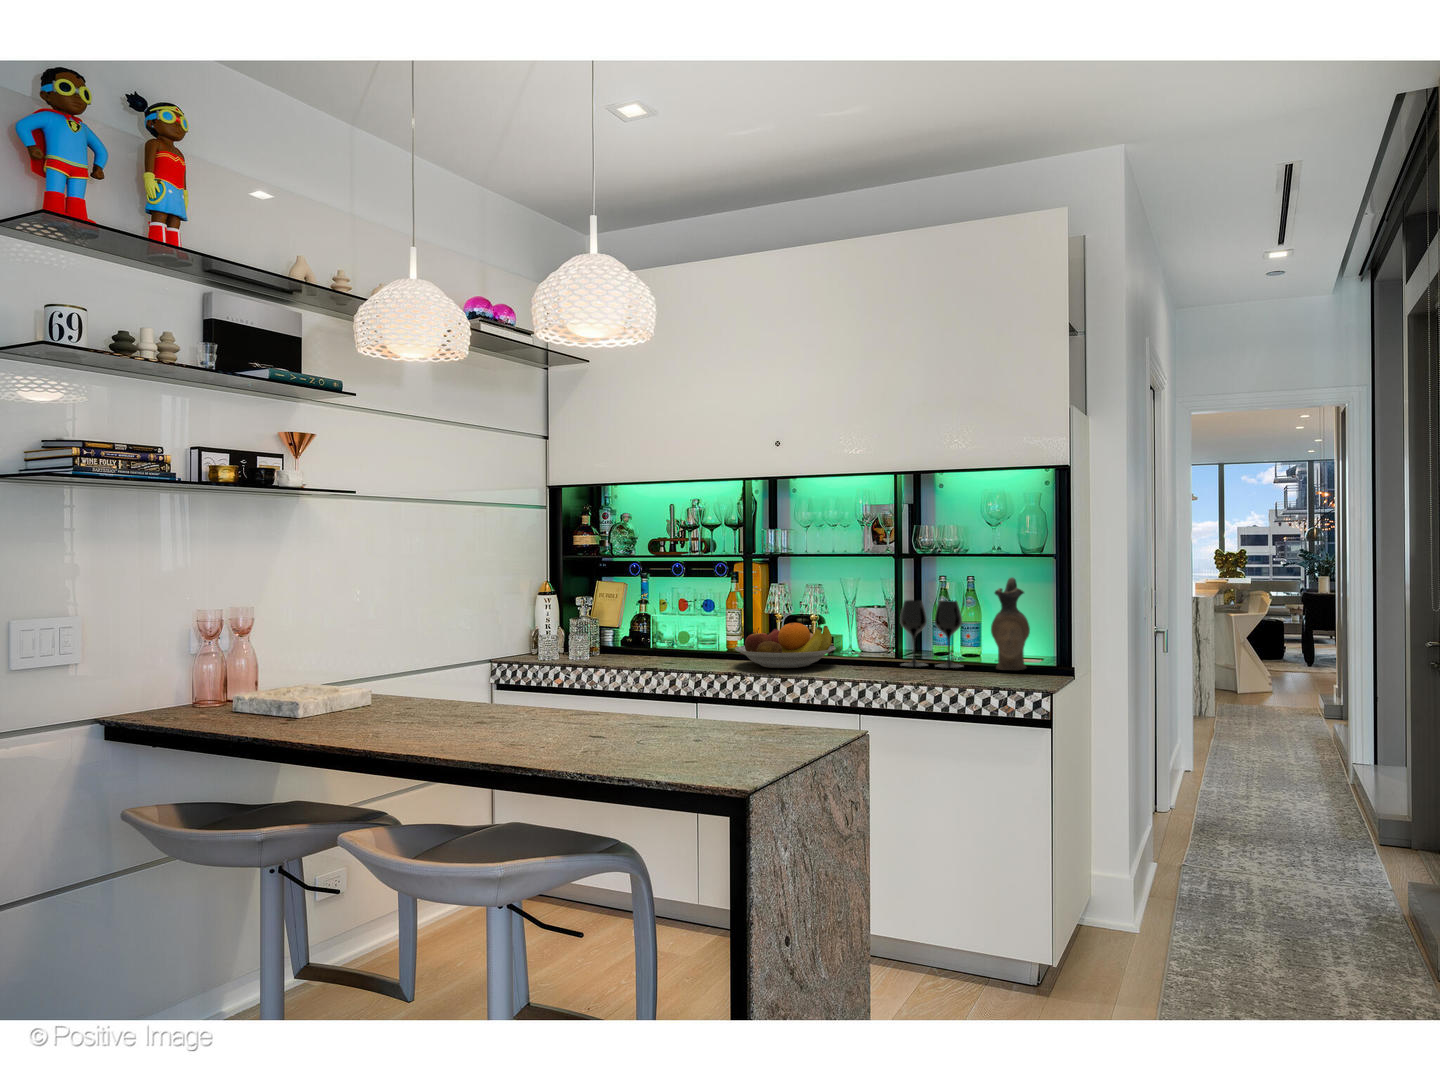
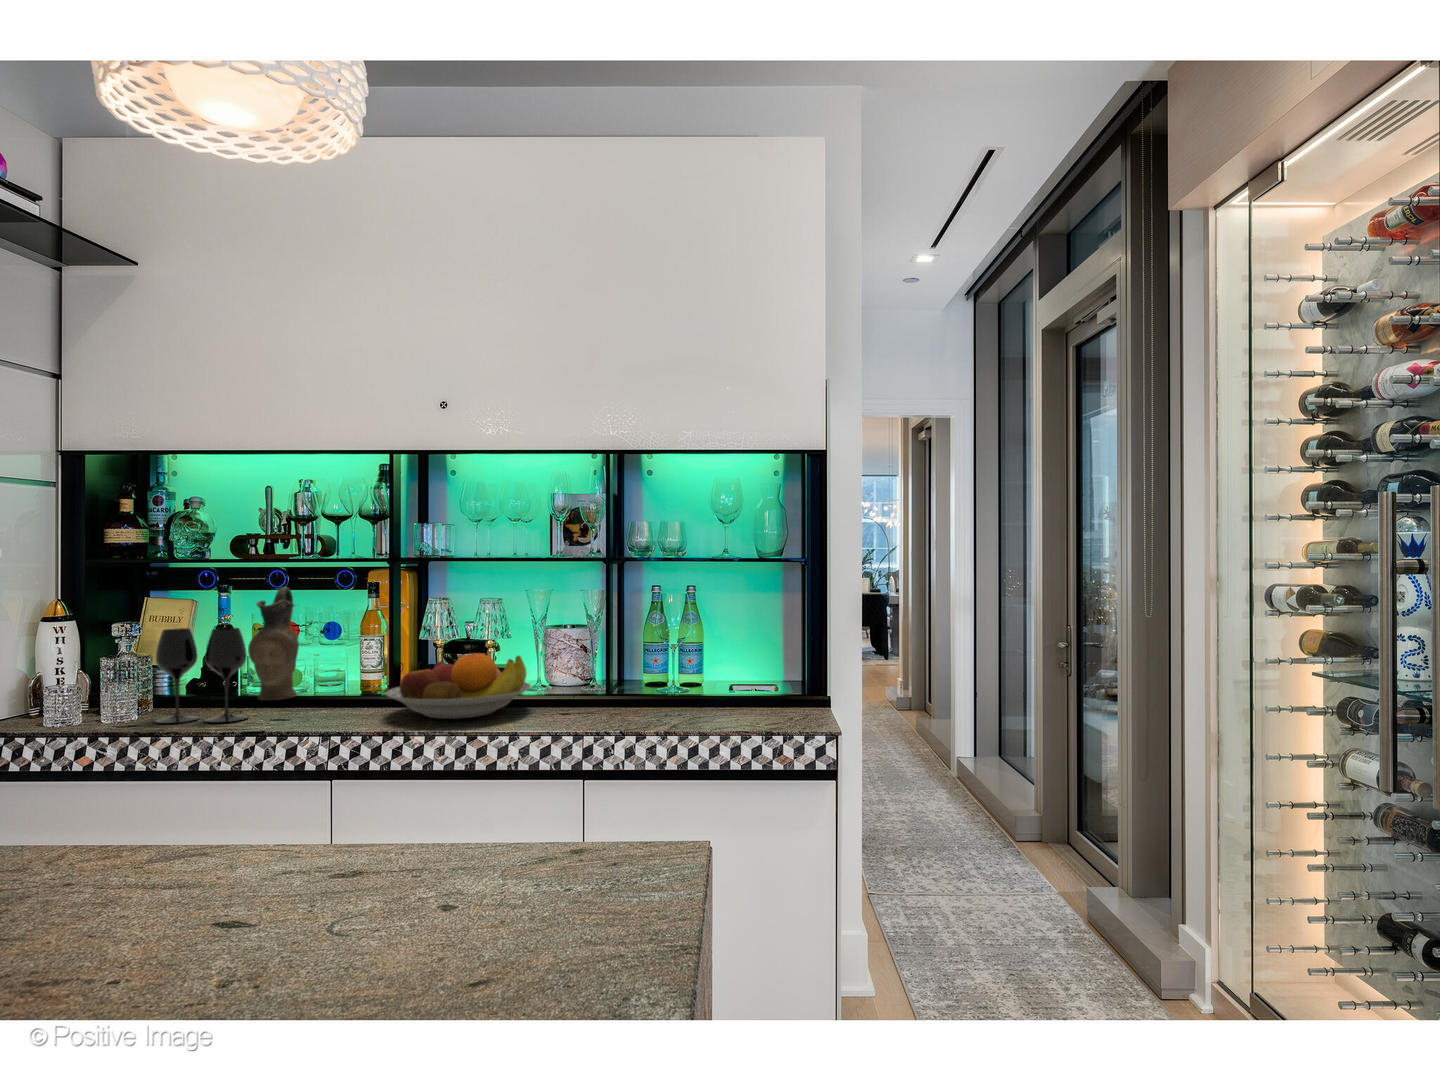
ceramic pitcher: present [991,578,1030,670] -> present [248,587,299,700]
wine glass: present [900,600,963,668] -> present [156,628,248,723]

